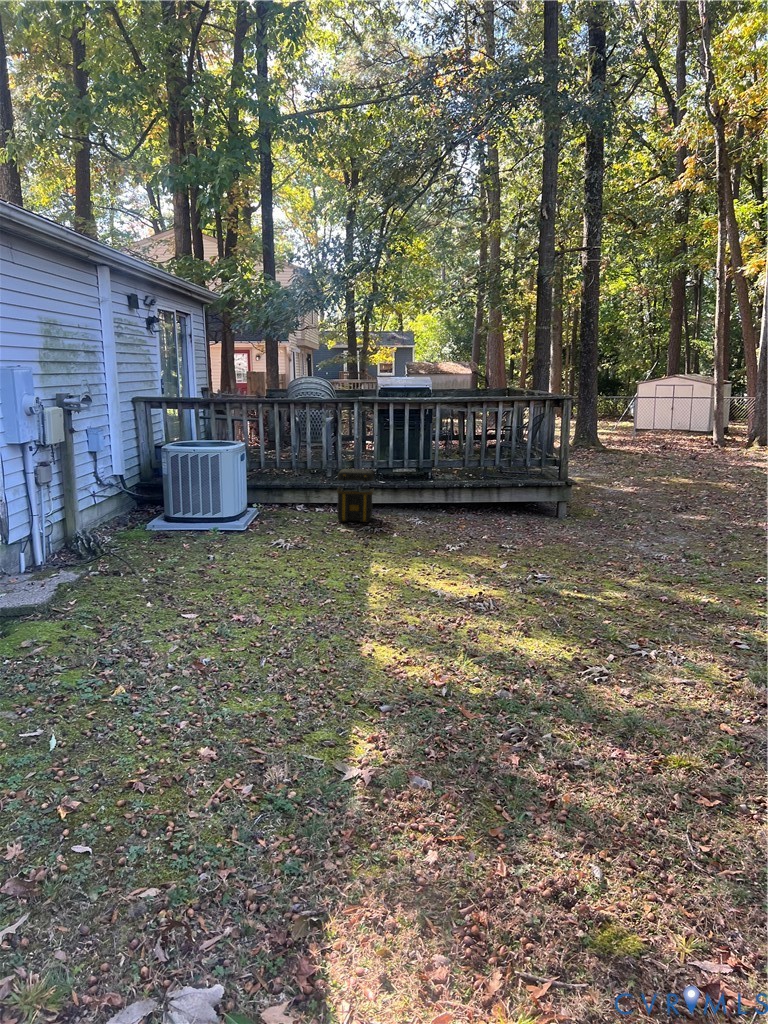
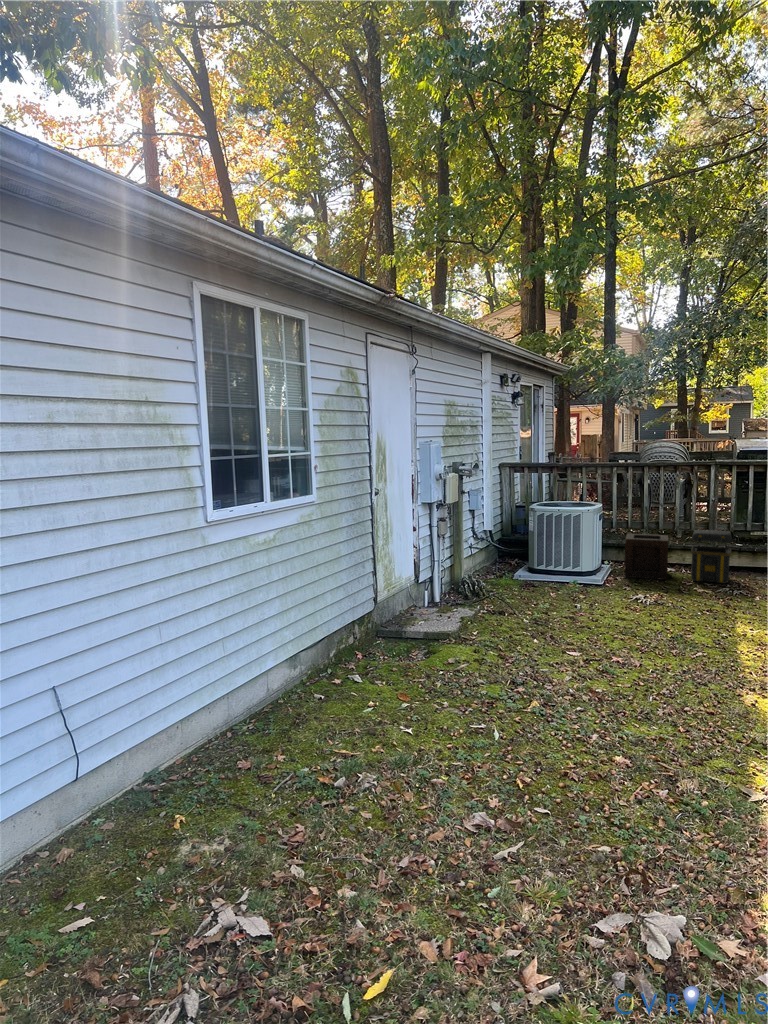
wooden crate: none [273,475,317,522] -> present [624,534,668,580]

